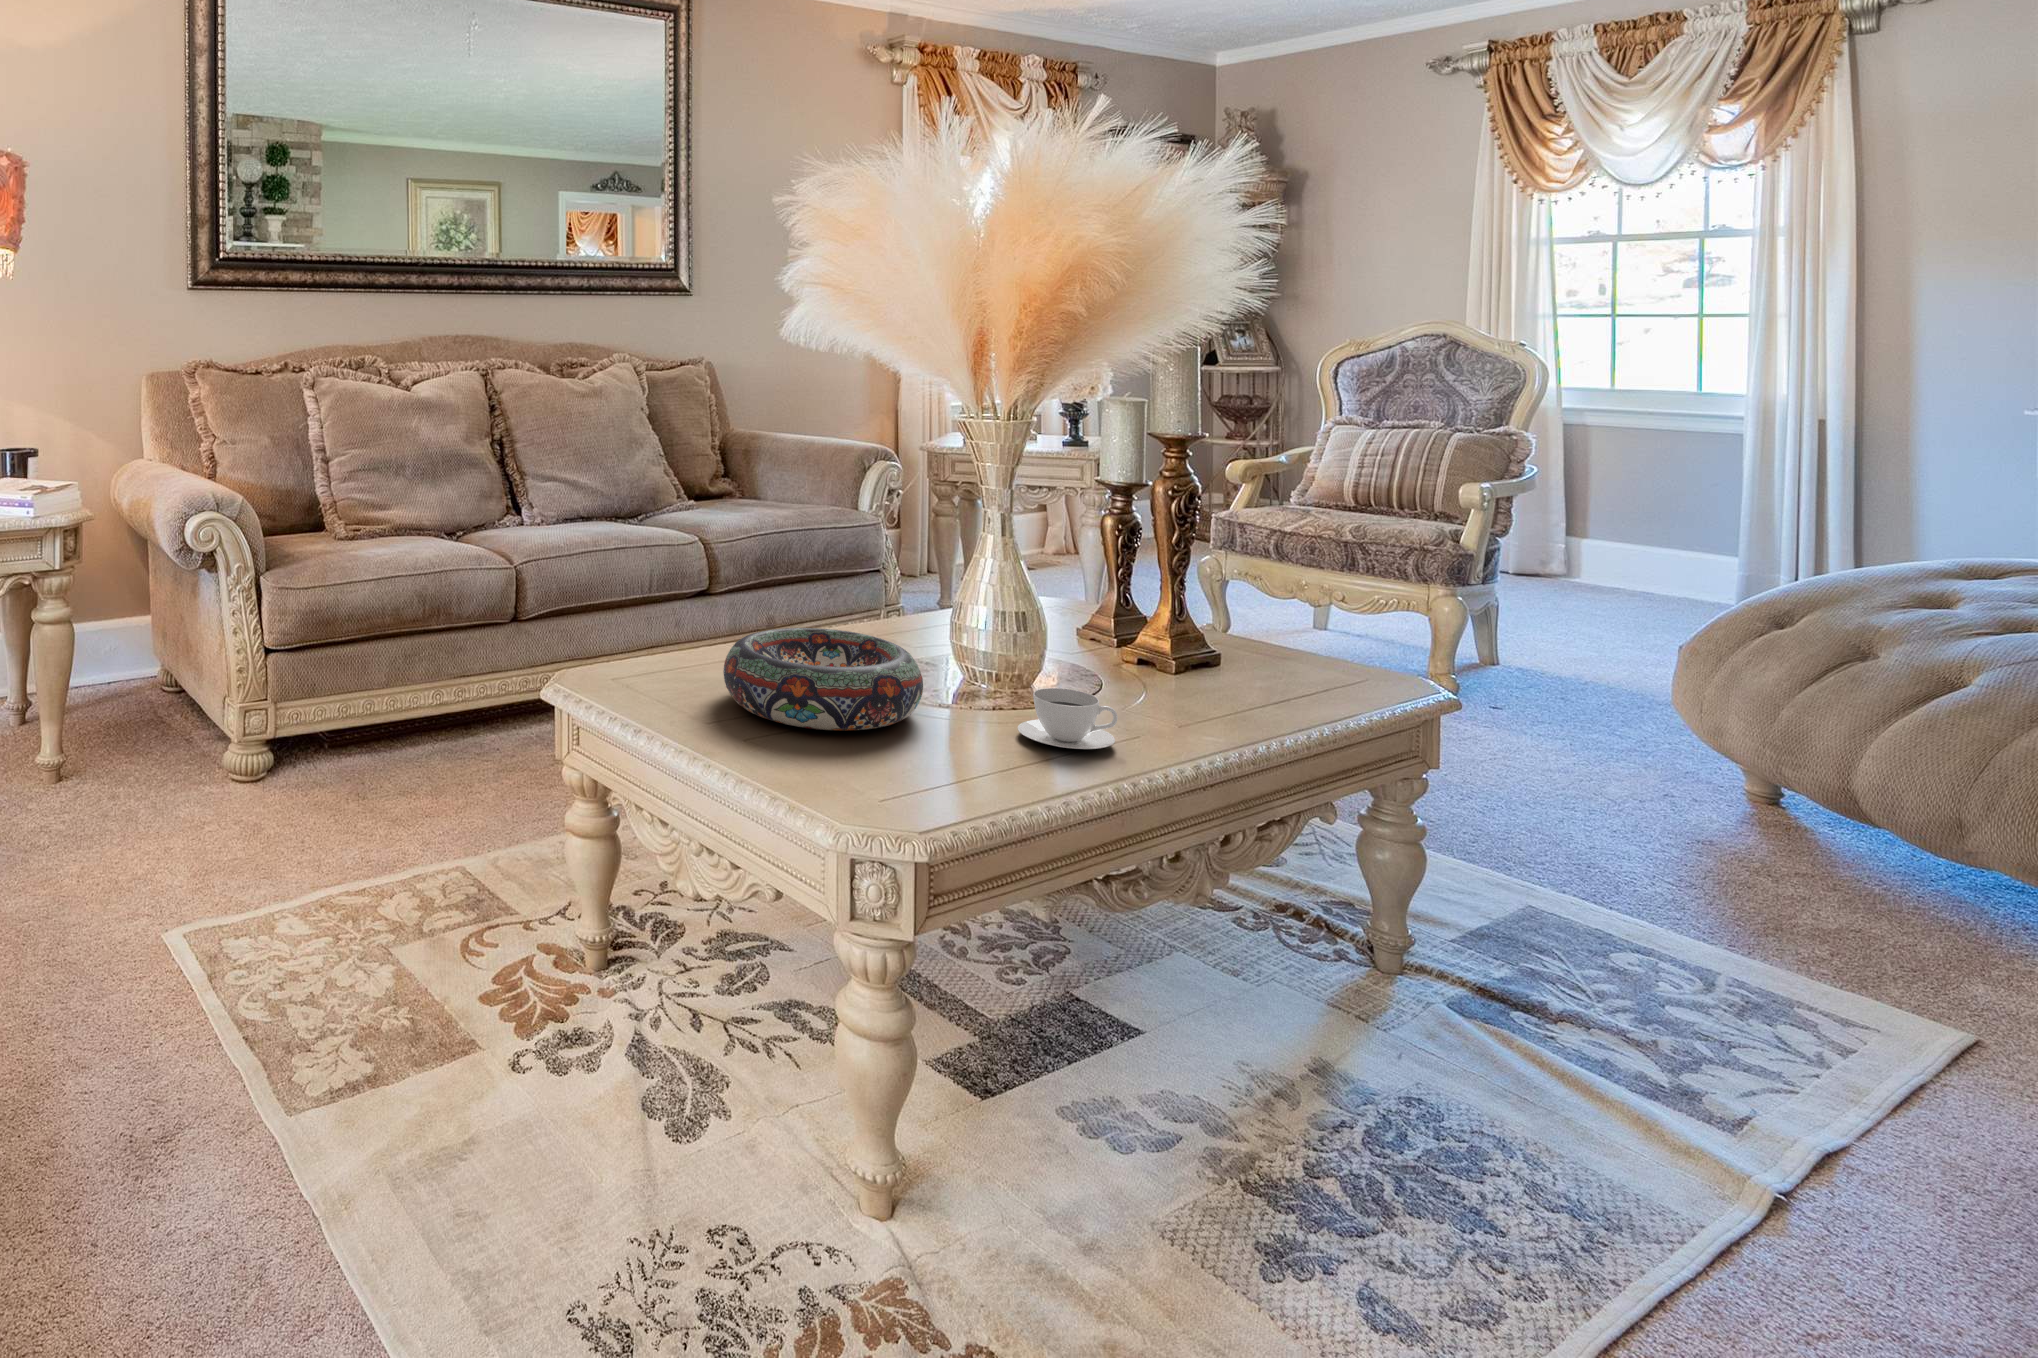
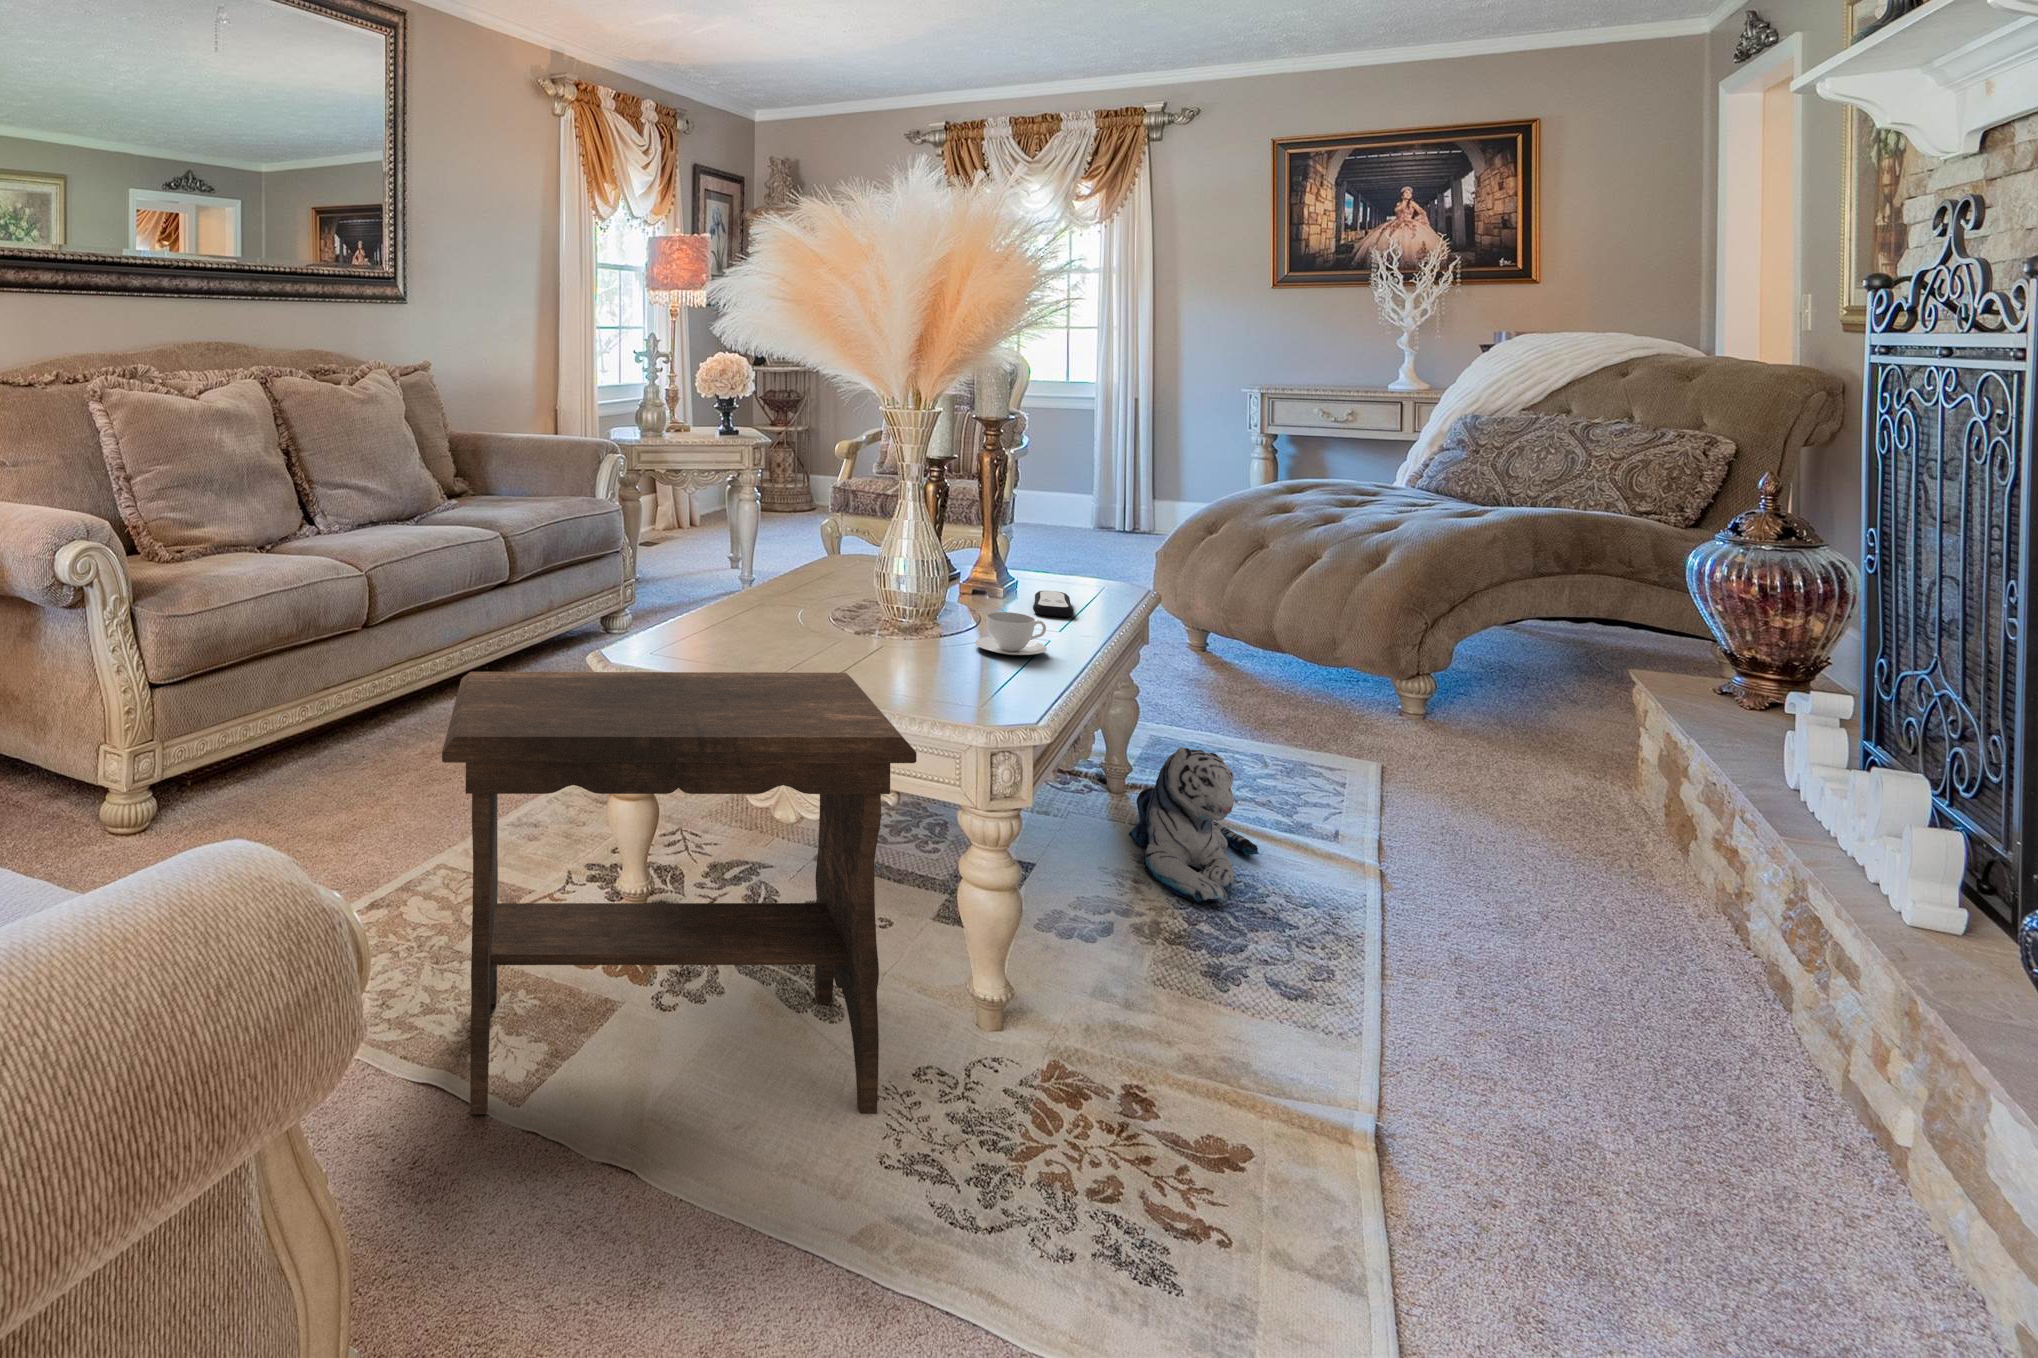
decorative bowl: present [723,628,923,730] -> none [753,588,917,667]
footstool: none [213,670,748,1250] -> present [442,672,917,1114]
remote control: none [1189,674,1272,711] -> present [1033,591,1073,617]
plush toy: none [1311,922,1535,1161] -> present [1129,748,1259,903]

